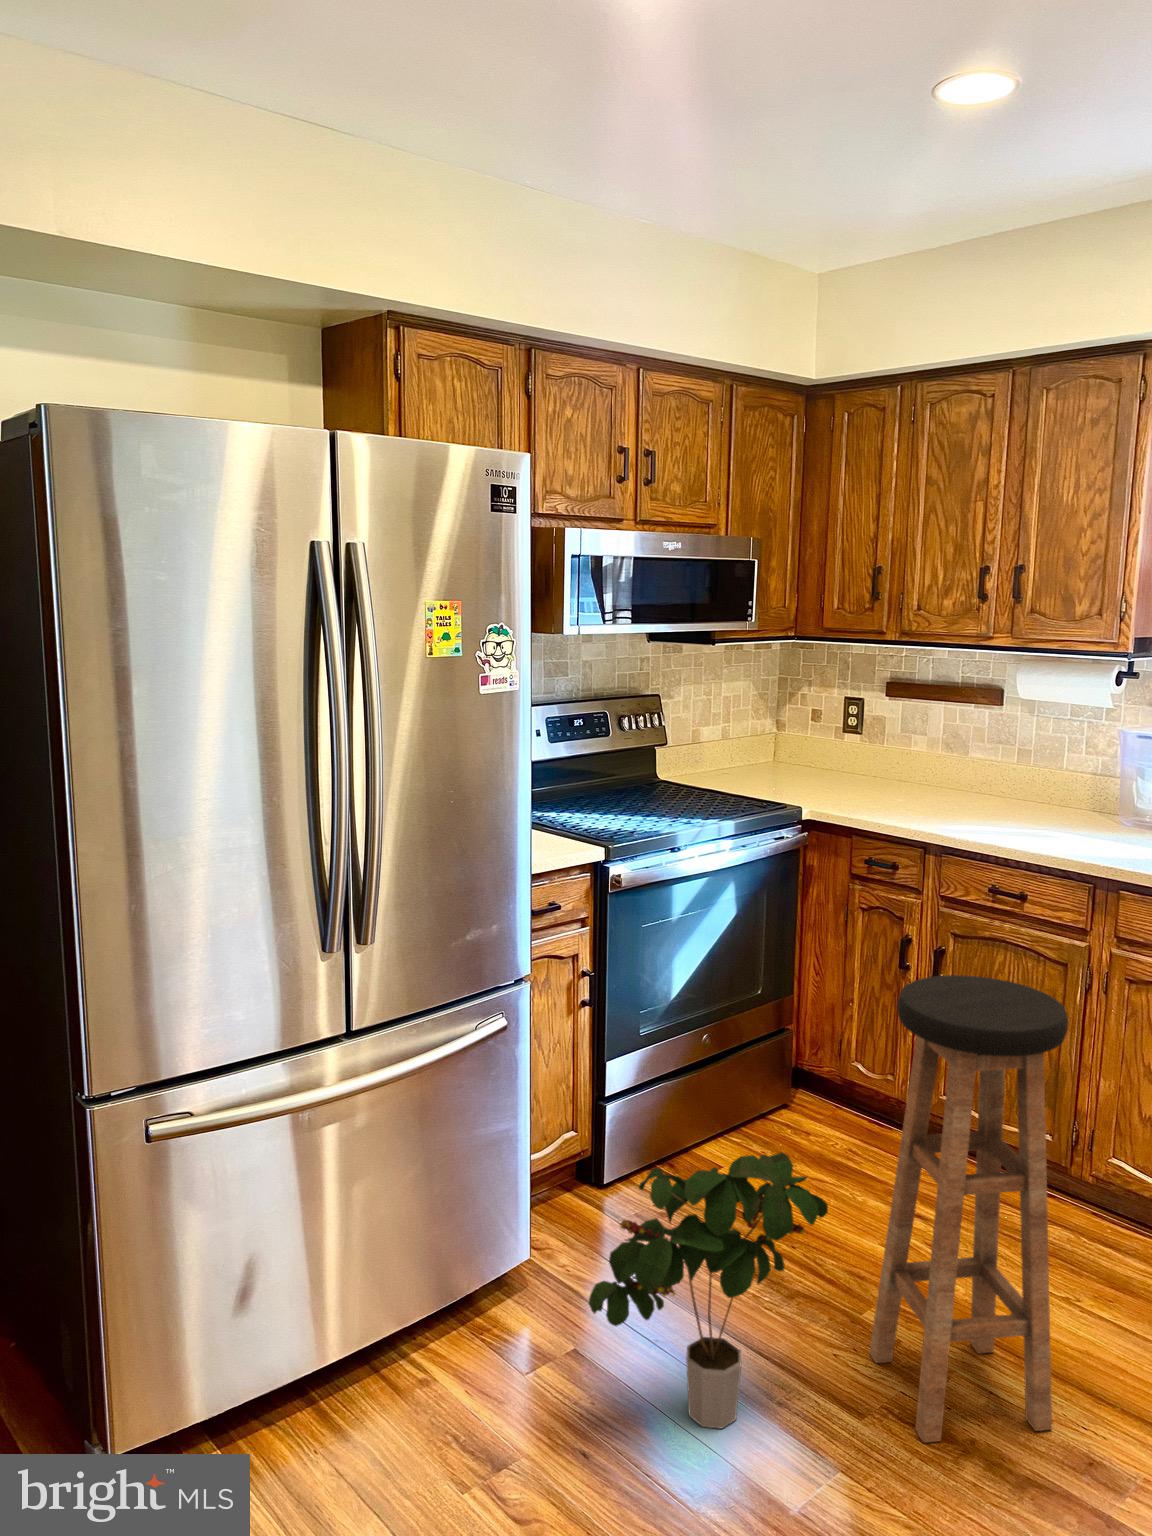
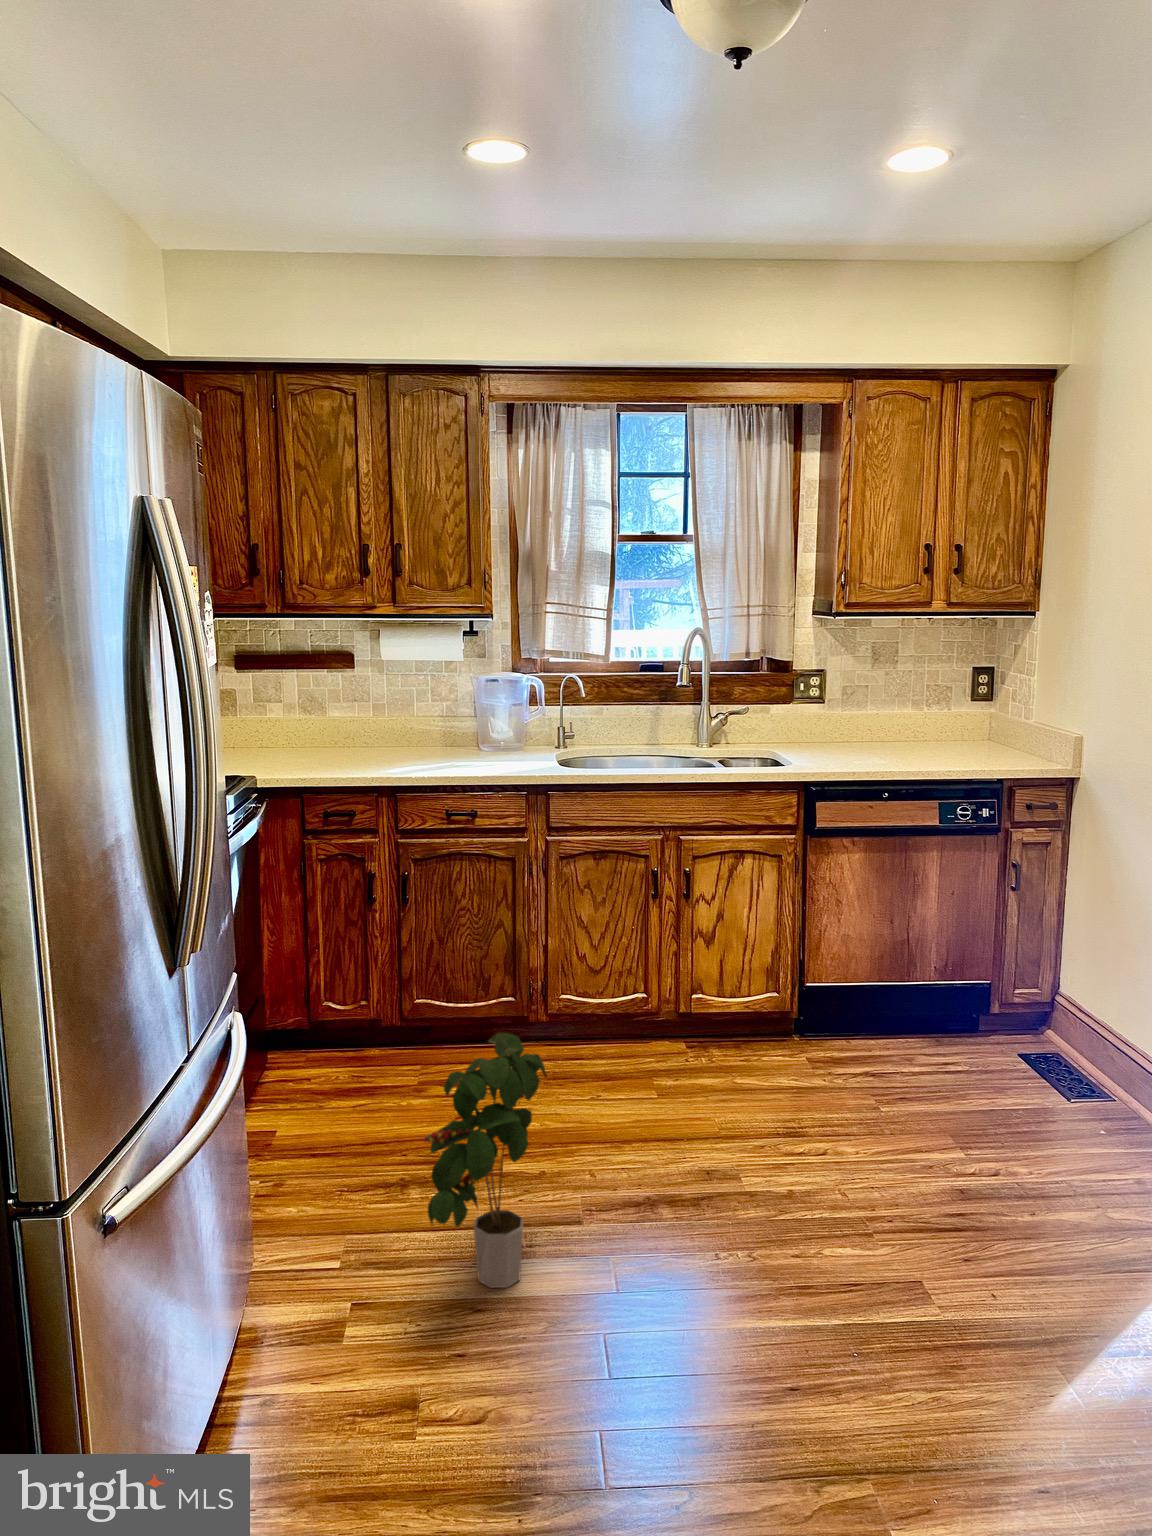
bar stool: present [869,975,1068,1443] -> none [538,851,675,1212]

